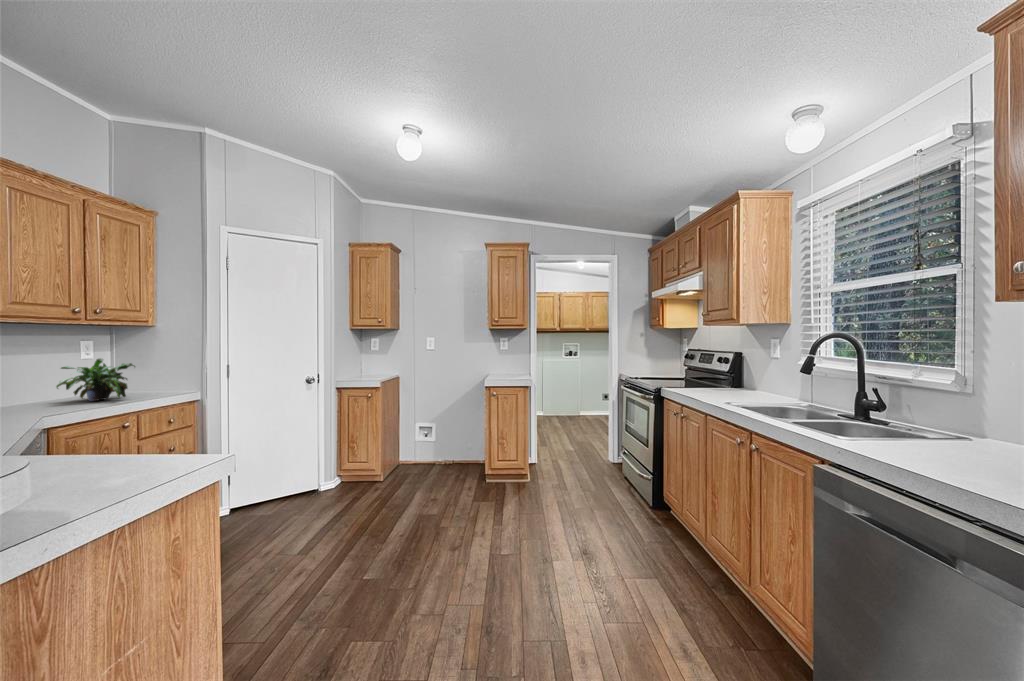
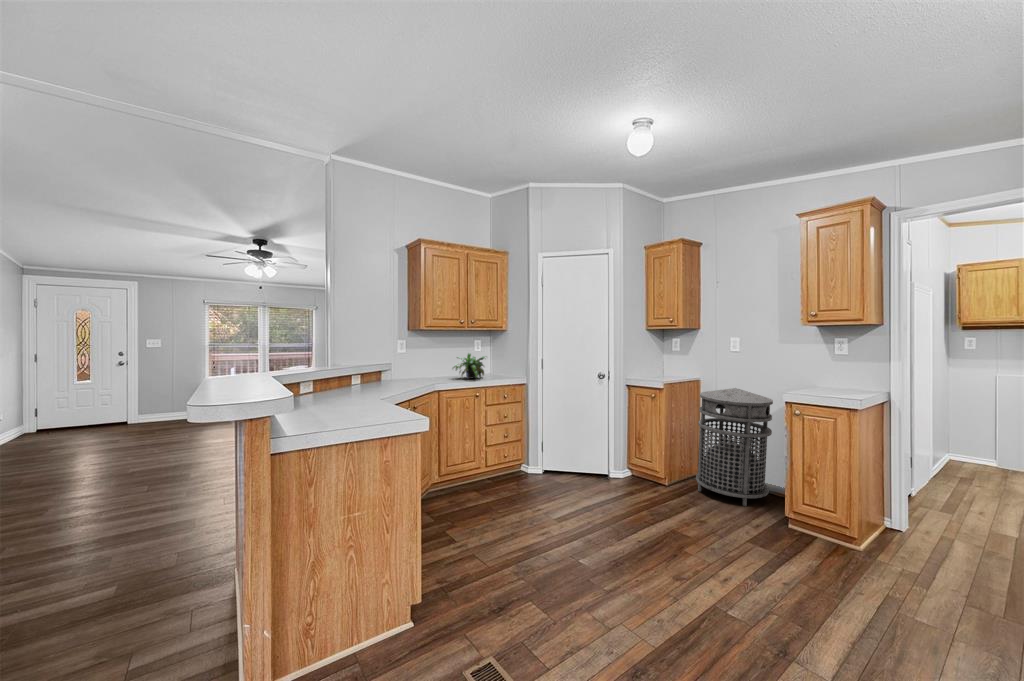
trash can: none [407,380,466,479] -> present [696,388,773,506]

